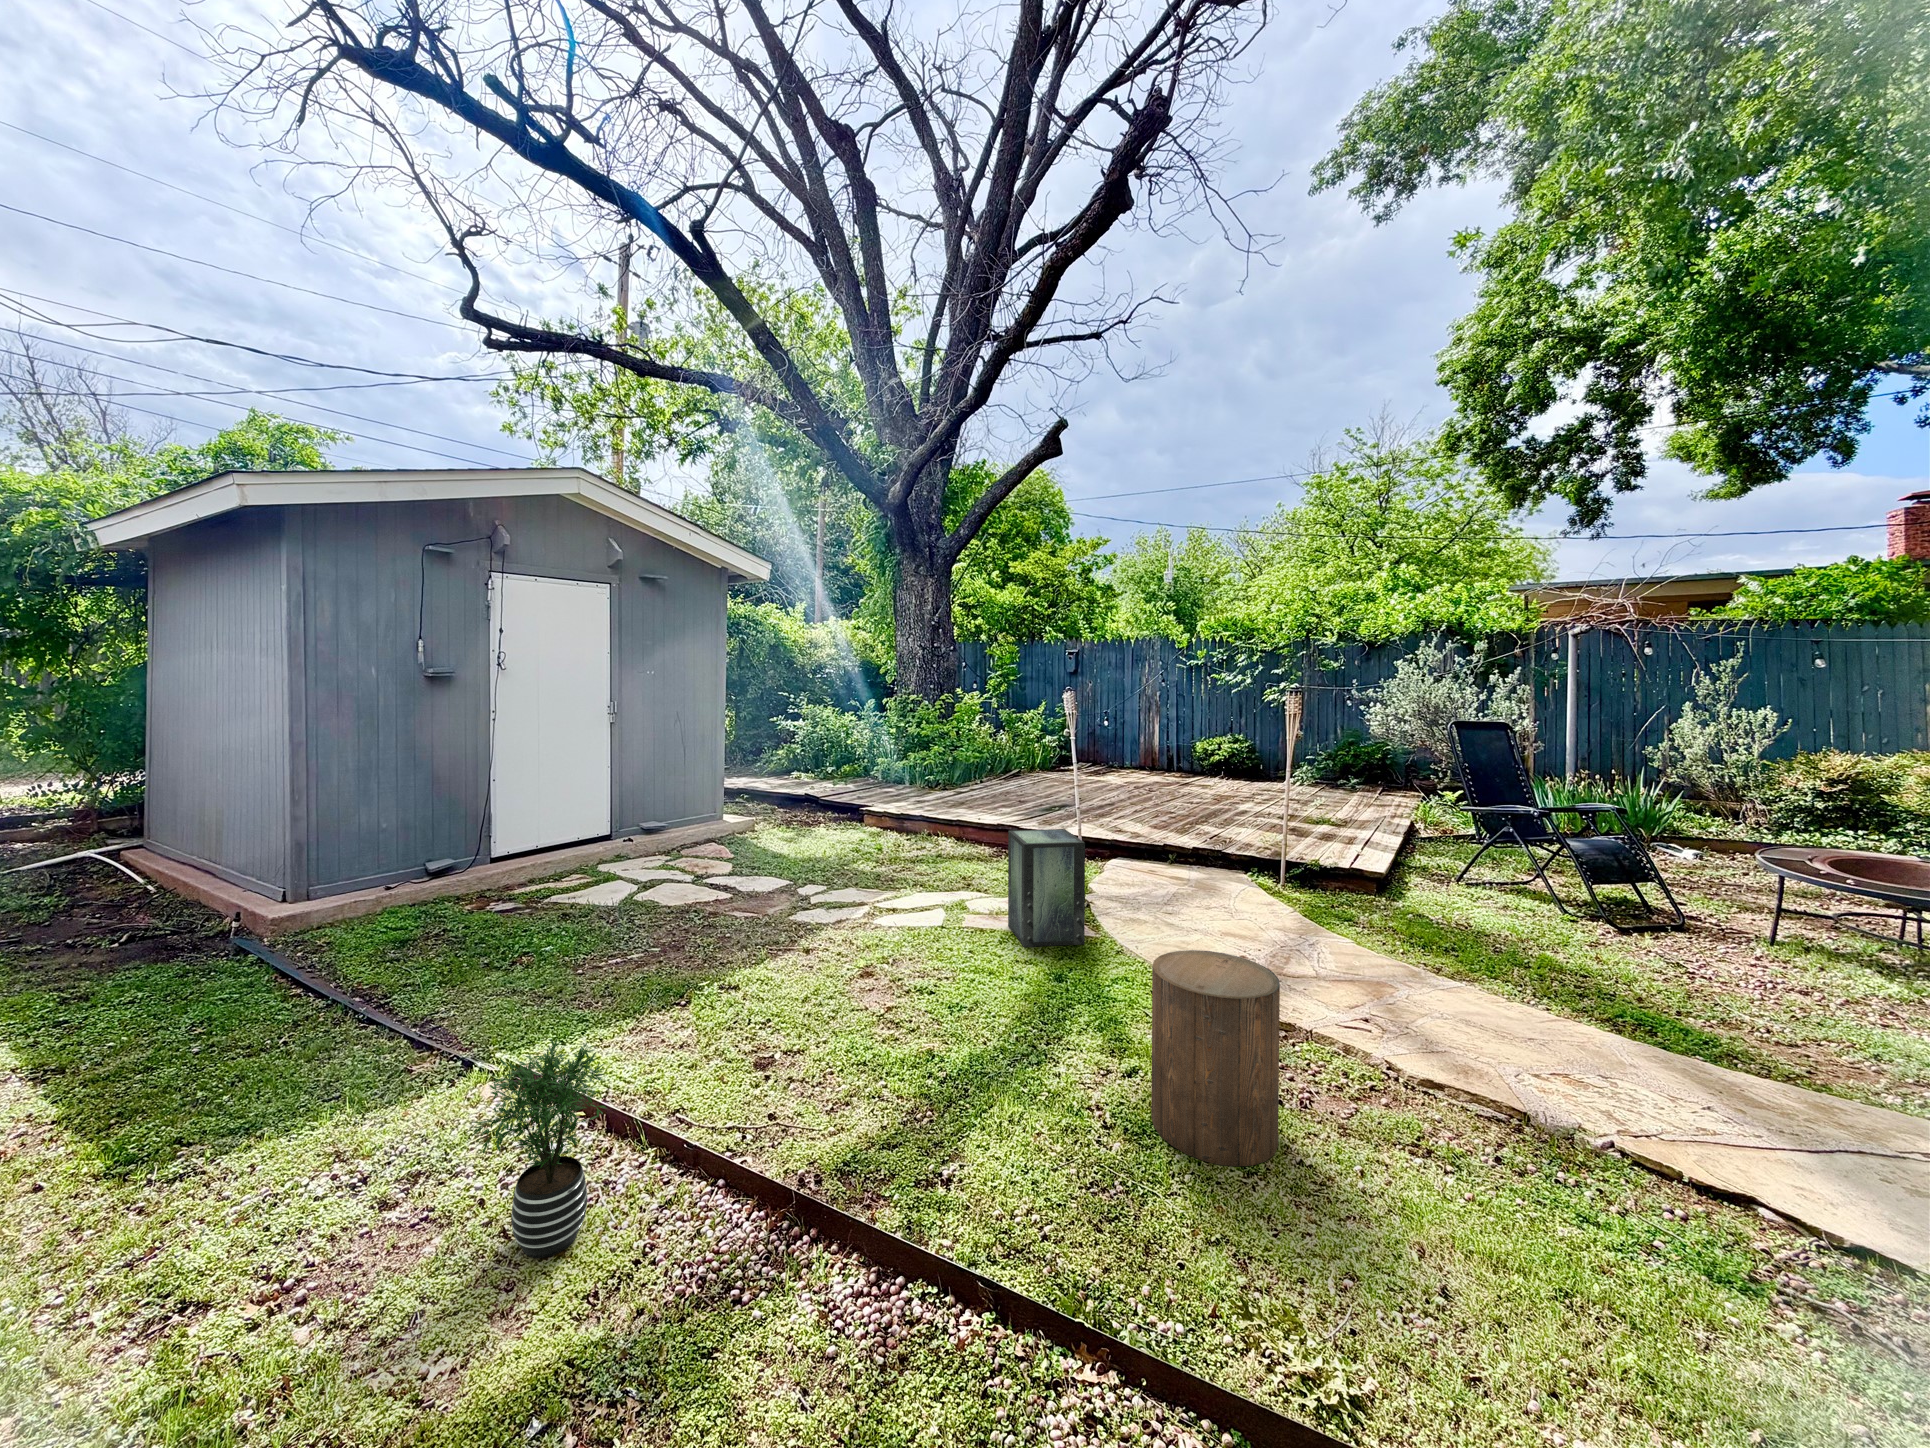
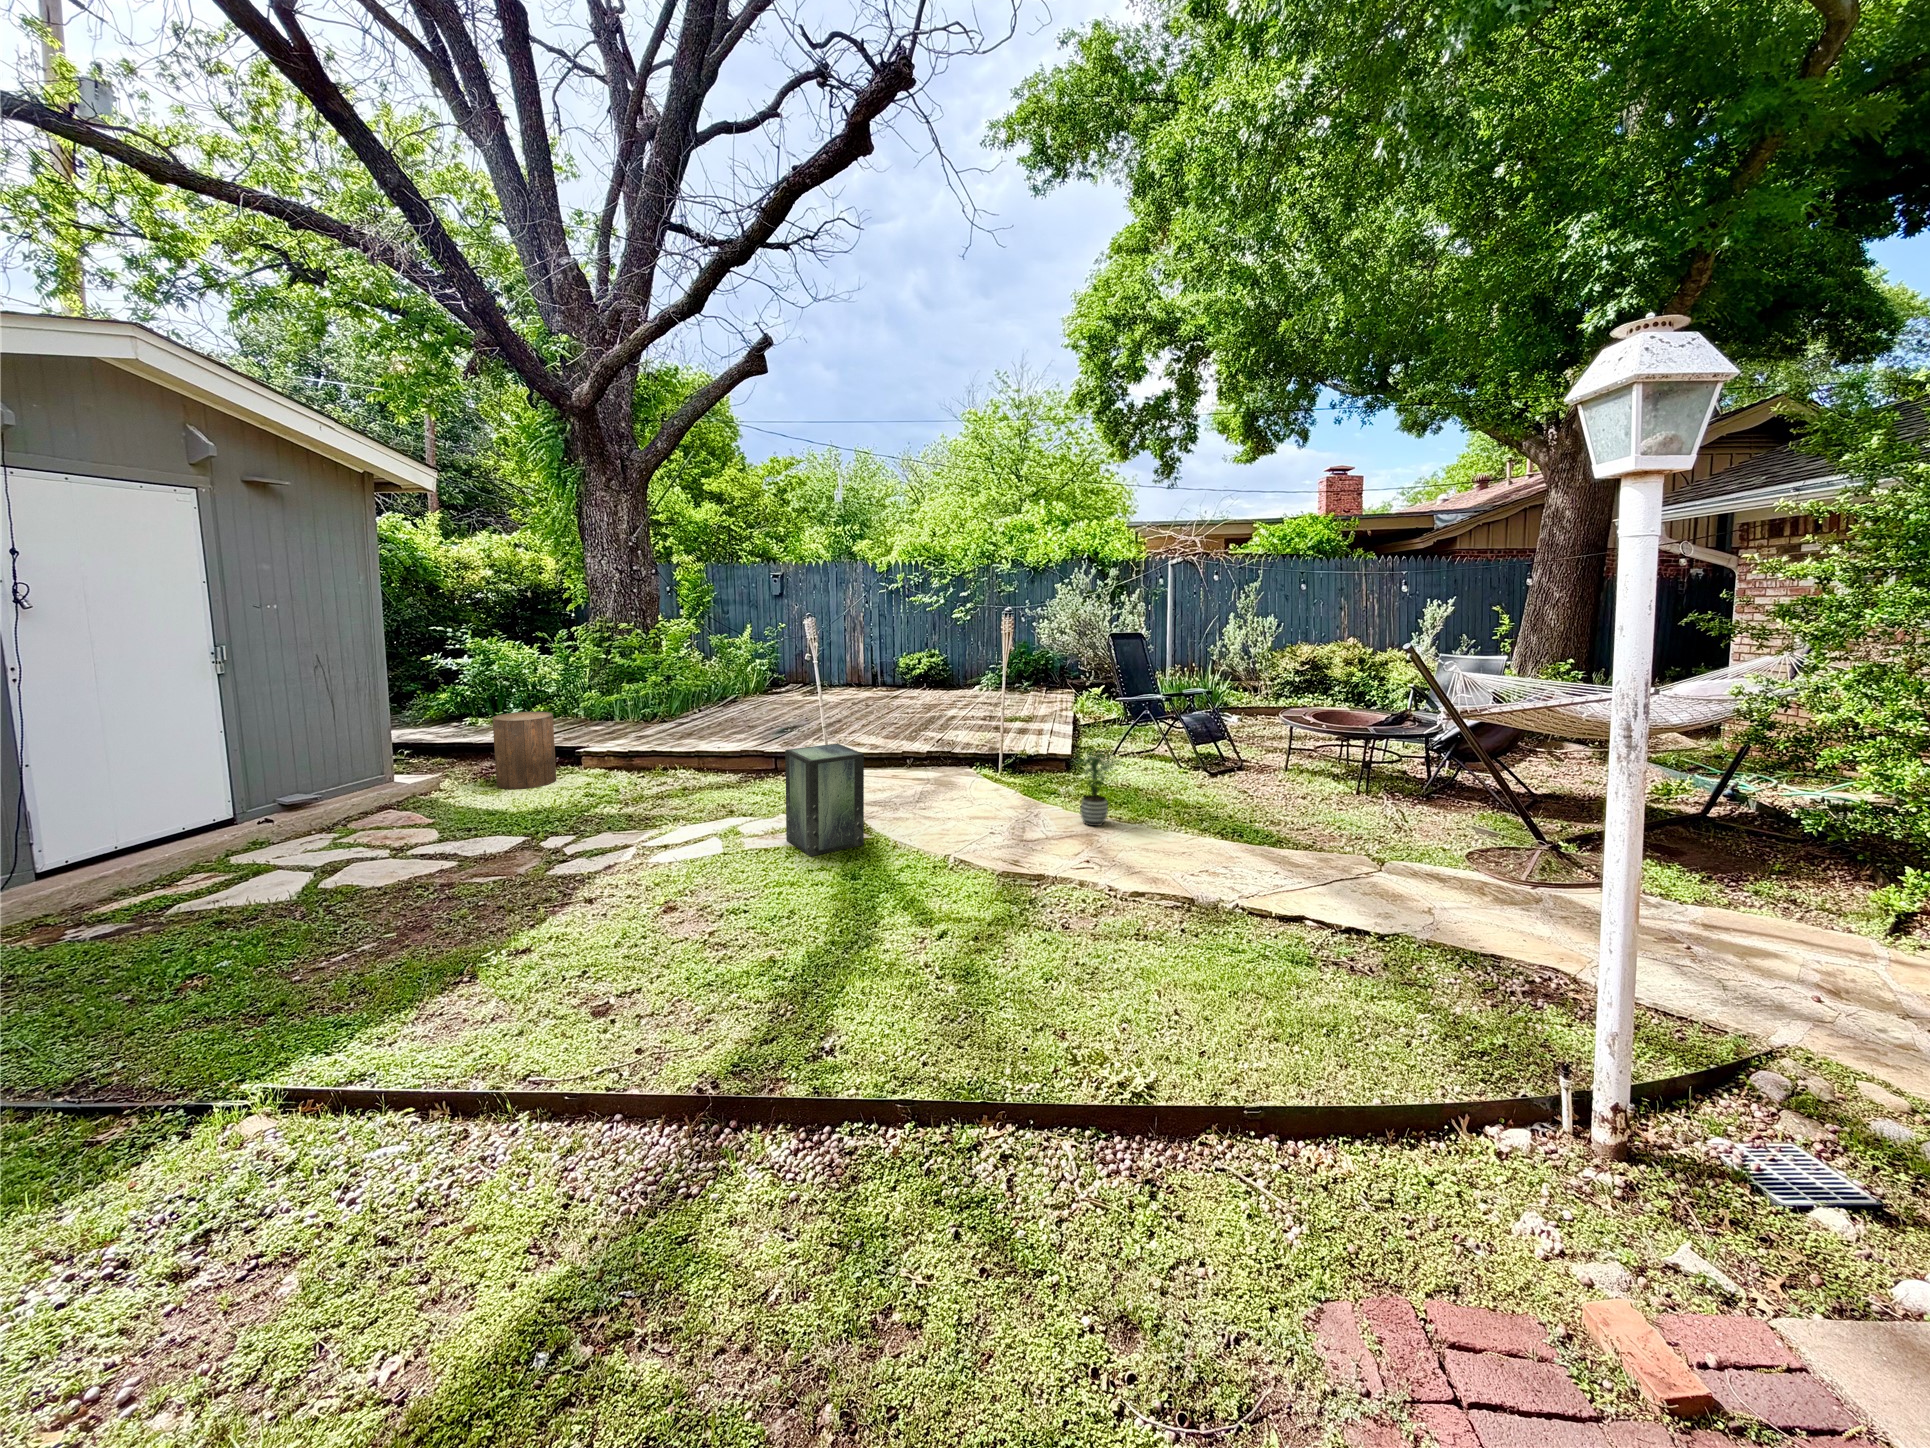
stool: present [1151,950,1280,1167] -> present [493,712,556,789]
potted plant: present [473,1040,606,1258] -> present [1078,749,1124,826]

